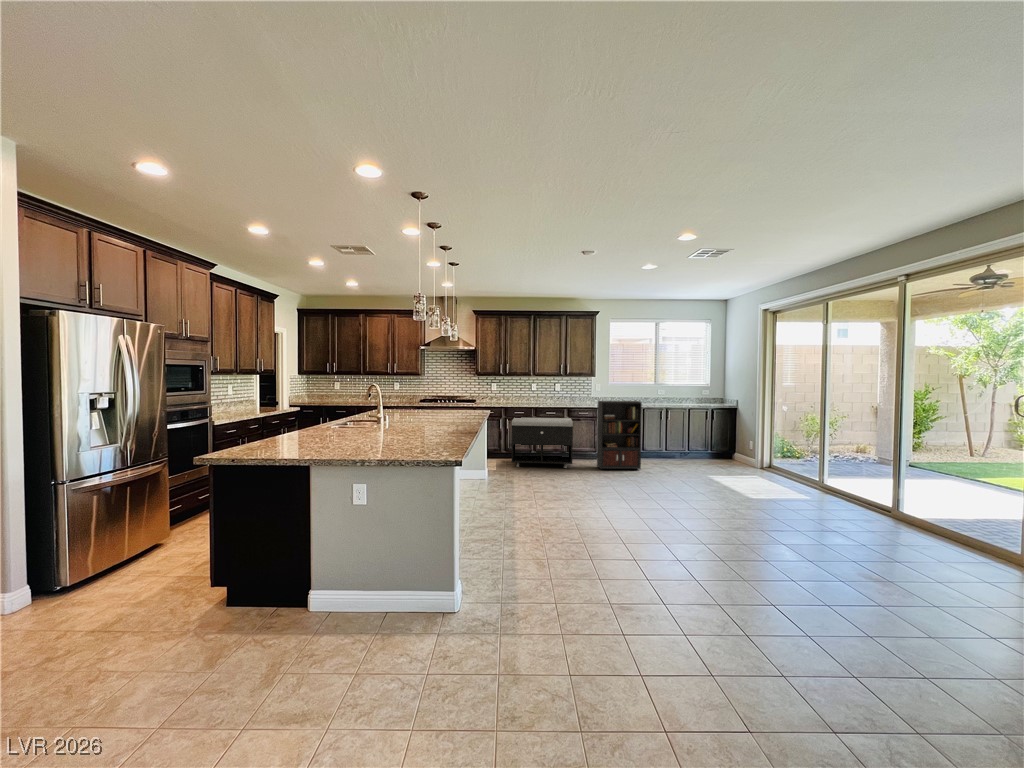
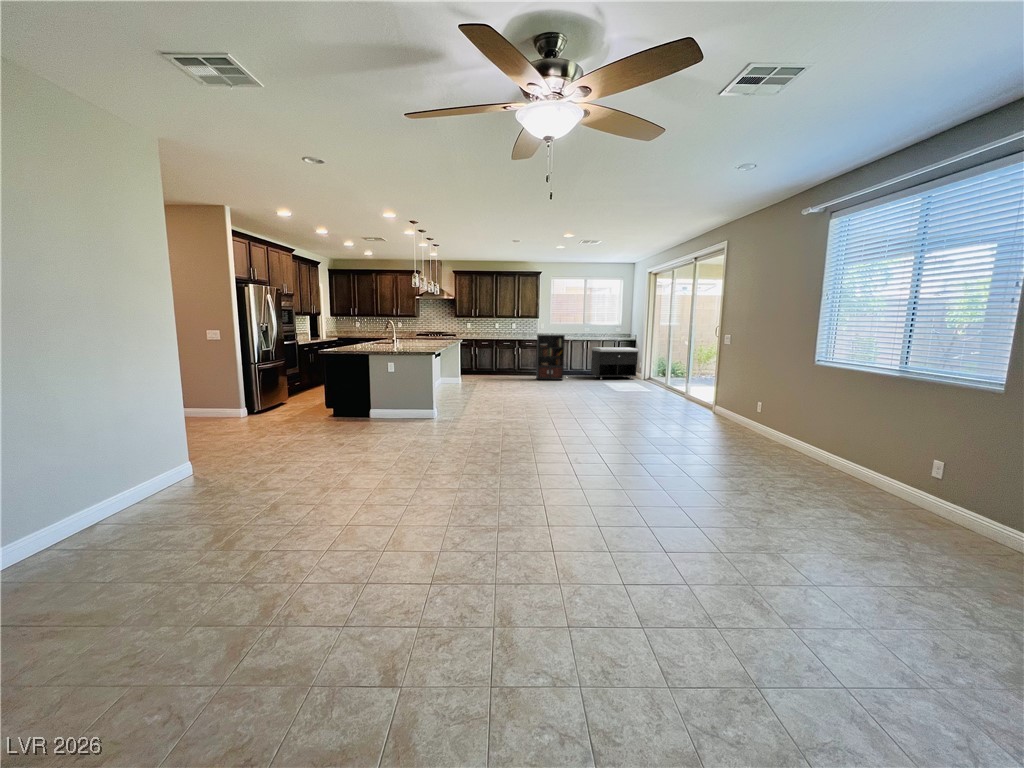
storage bench: present [511,417,573,468] -> present [591,347,638,379]

